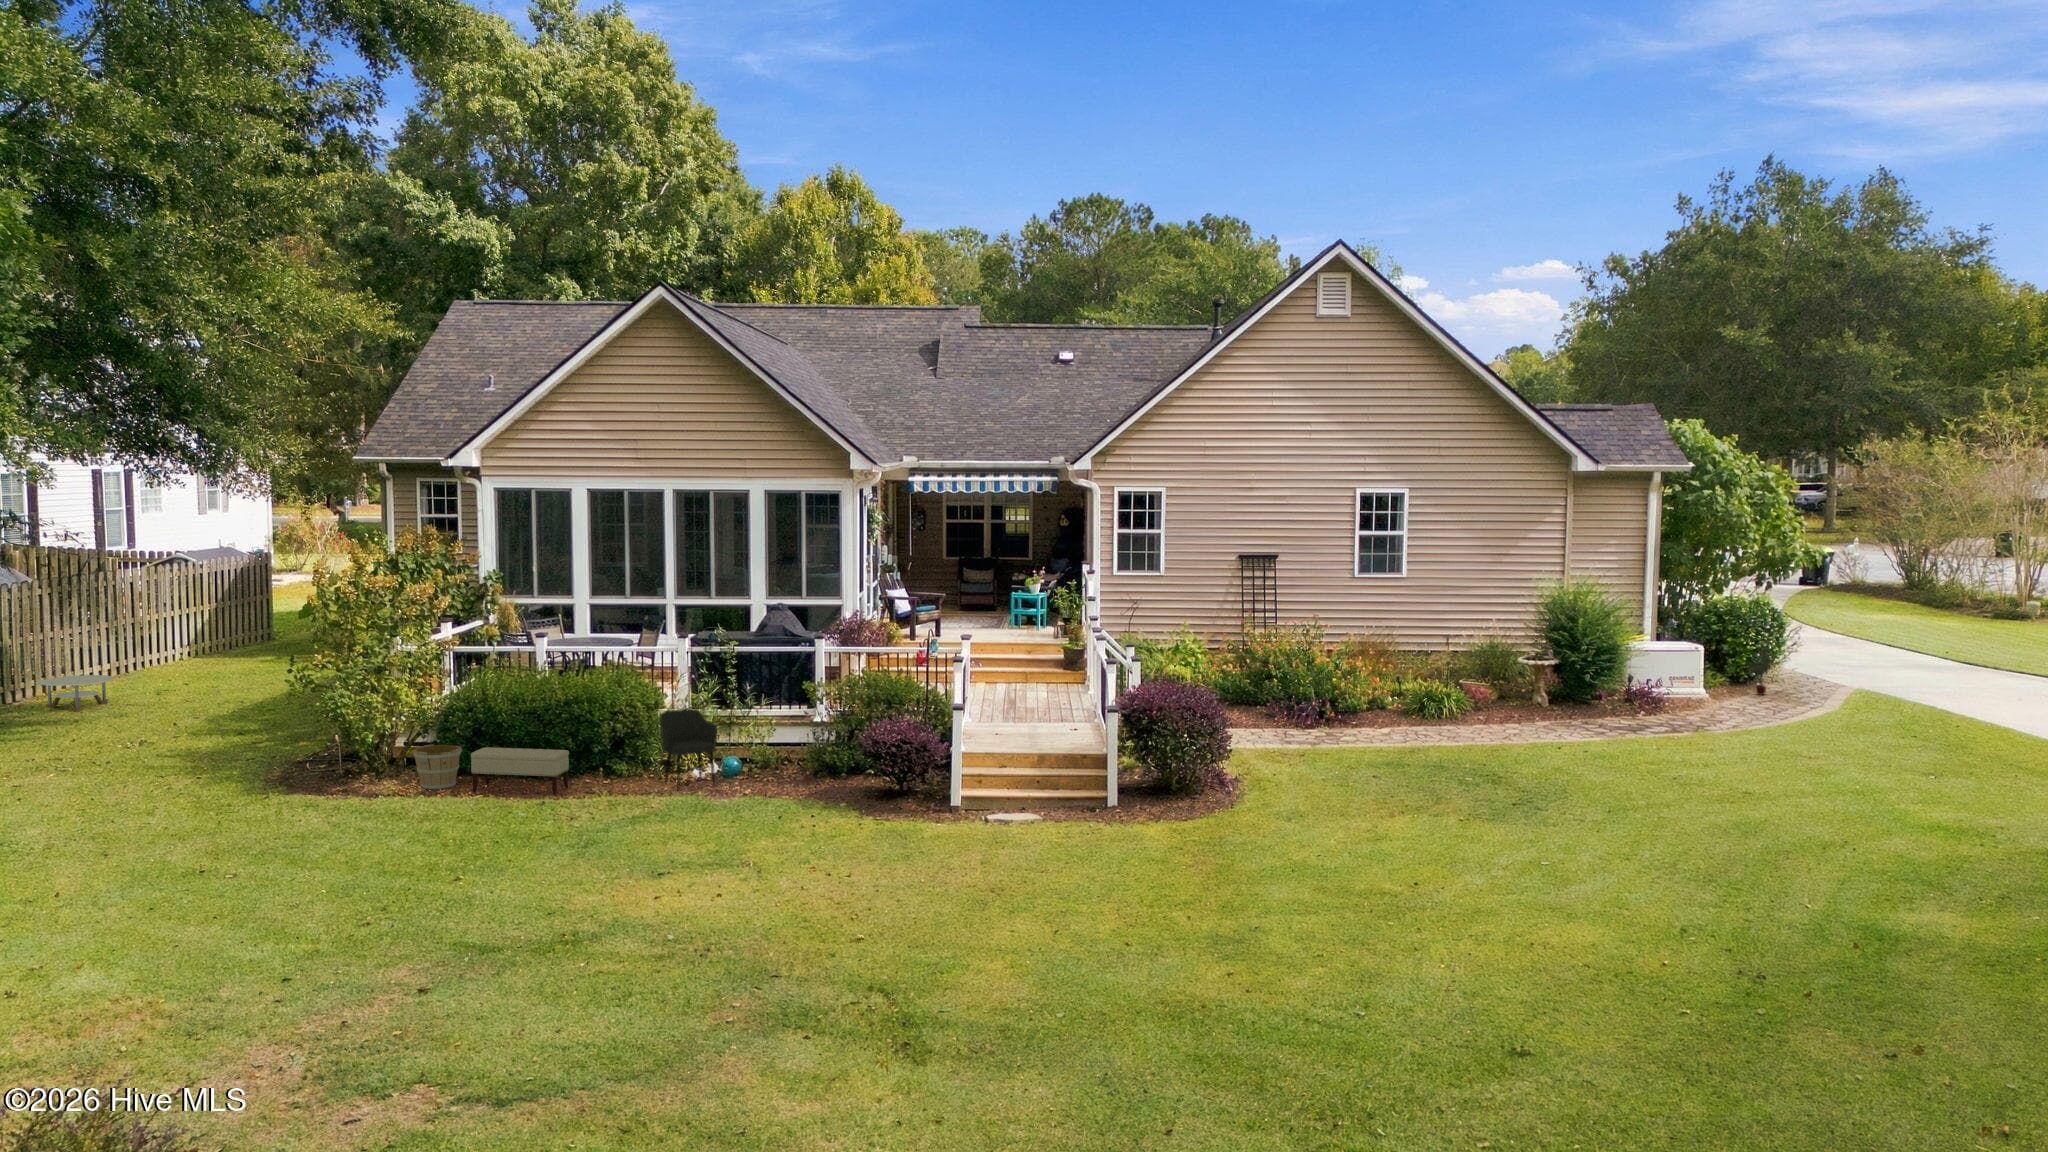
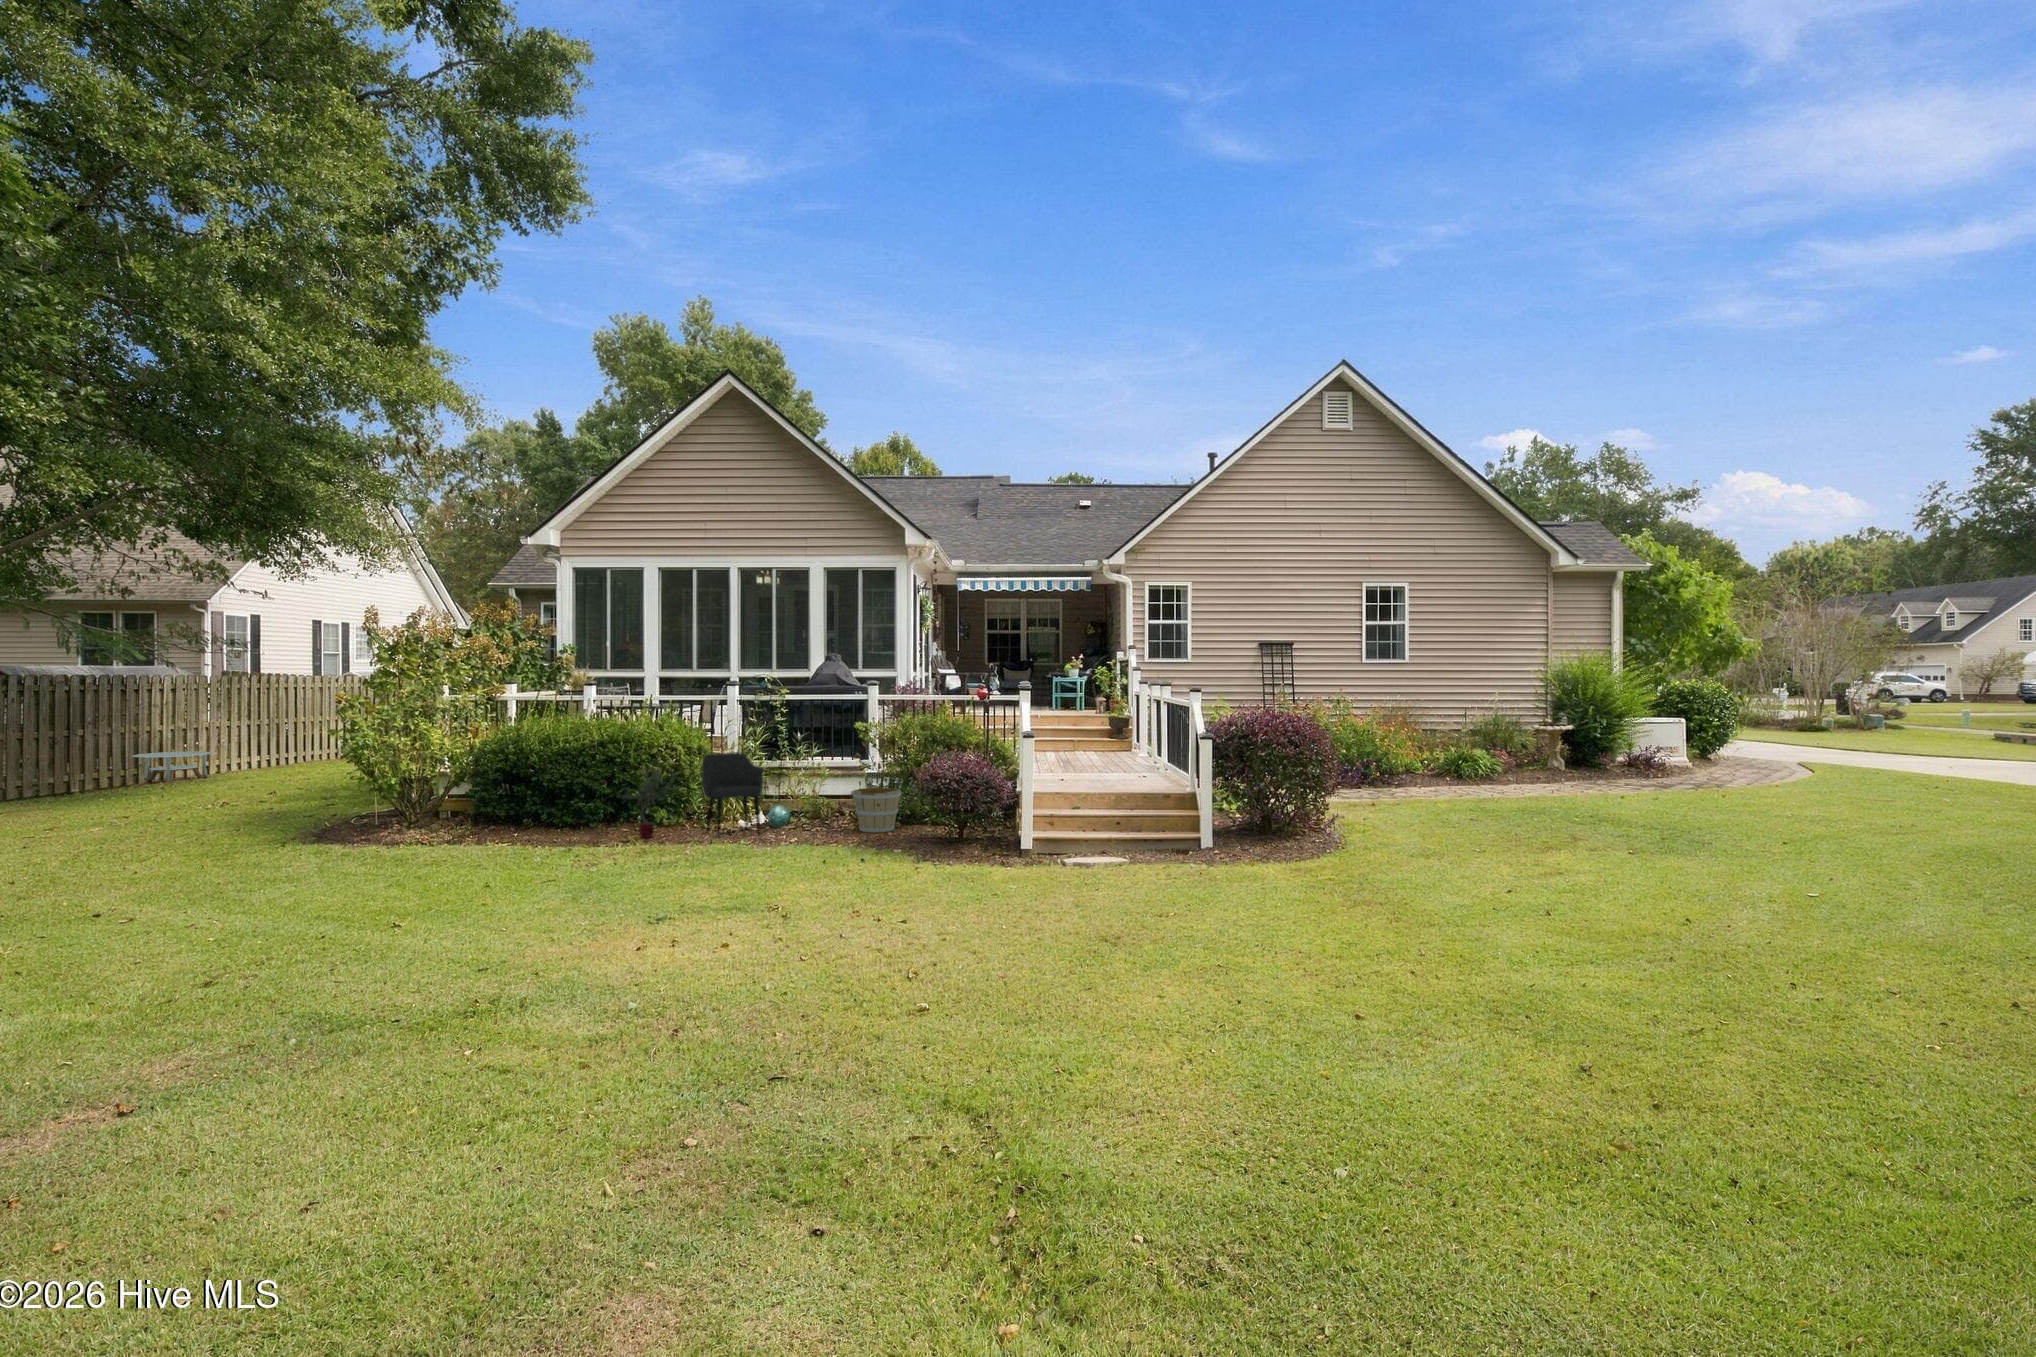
potted tree: present [1748,649,1773,695] -> present [618,763,676,838]
wooden bucket: present [413,744,462,790] -> present [853,787,901,833]
bench: present [471,747,569,795] -> none [488,792,599,842]

